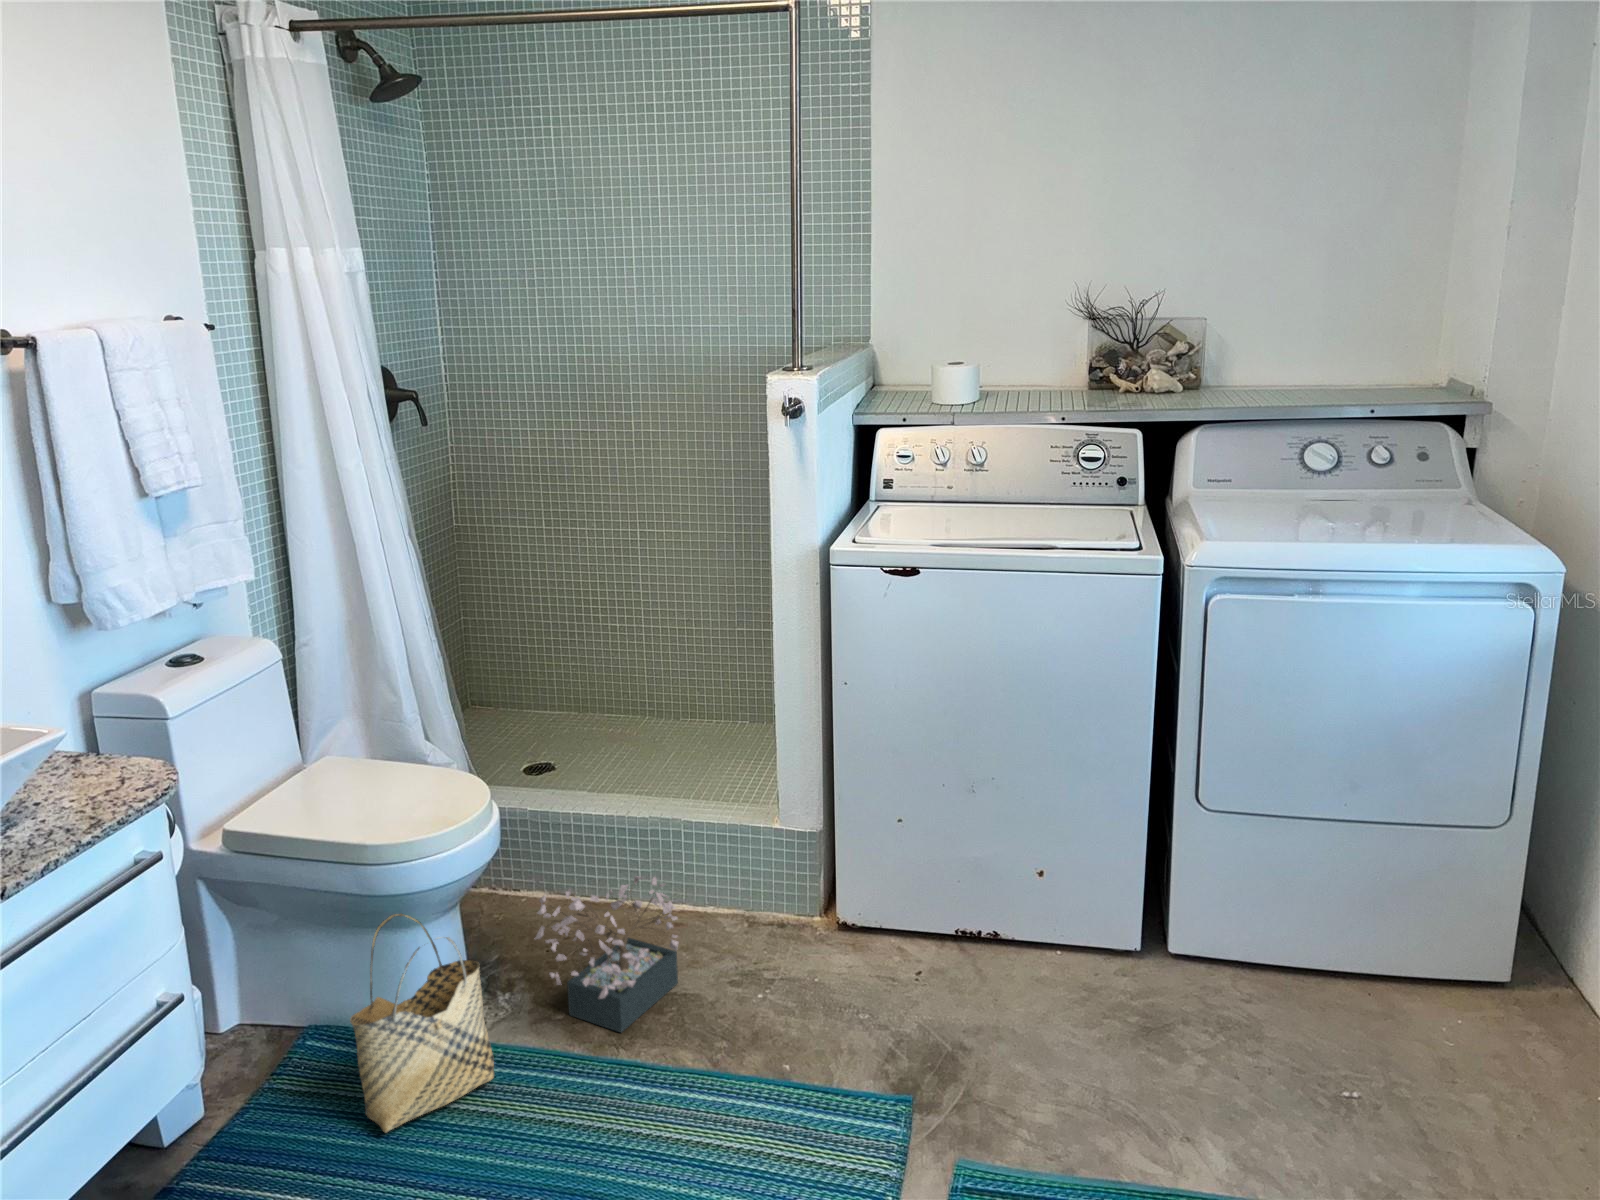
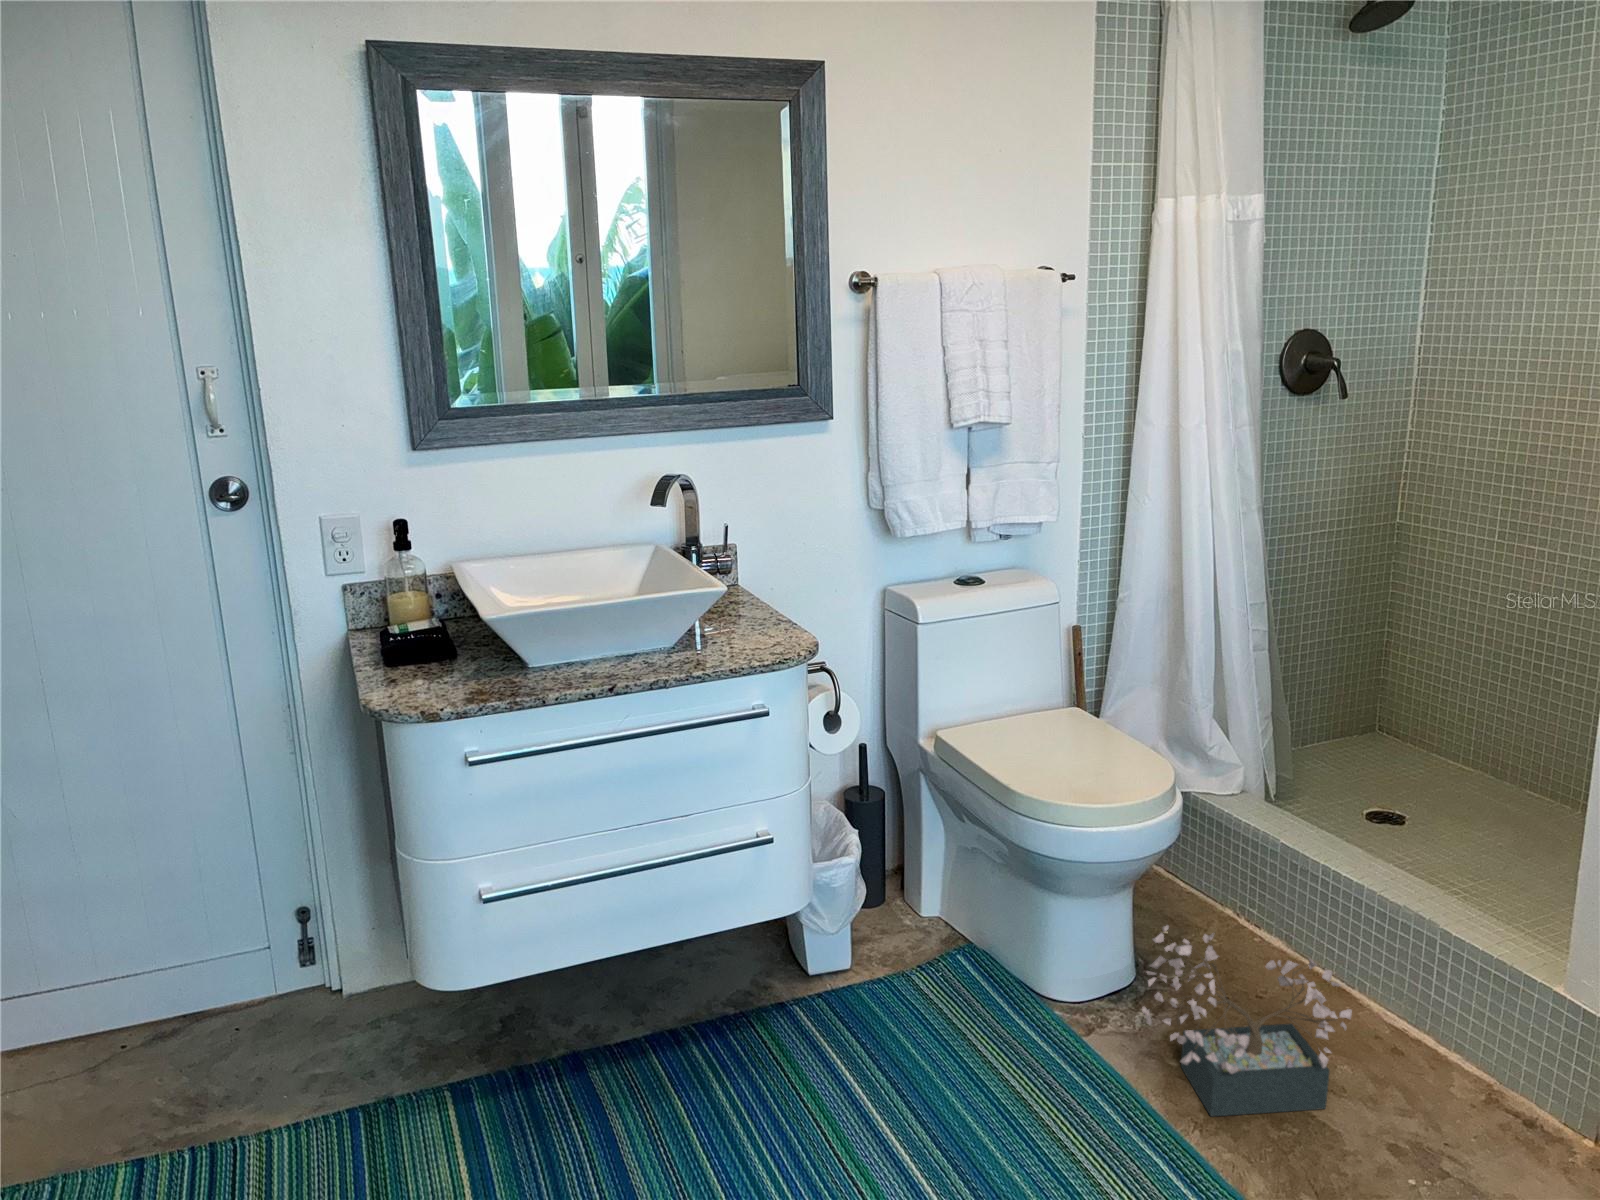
woven basket: present [350,914,494,1133] -> none [925,870,1069,1076]

